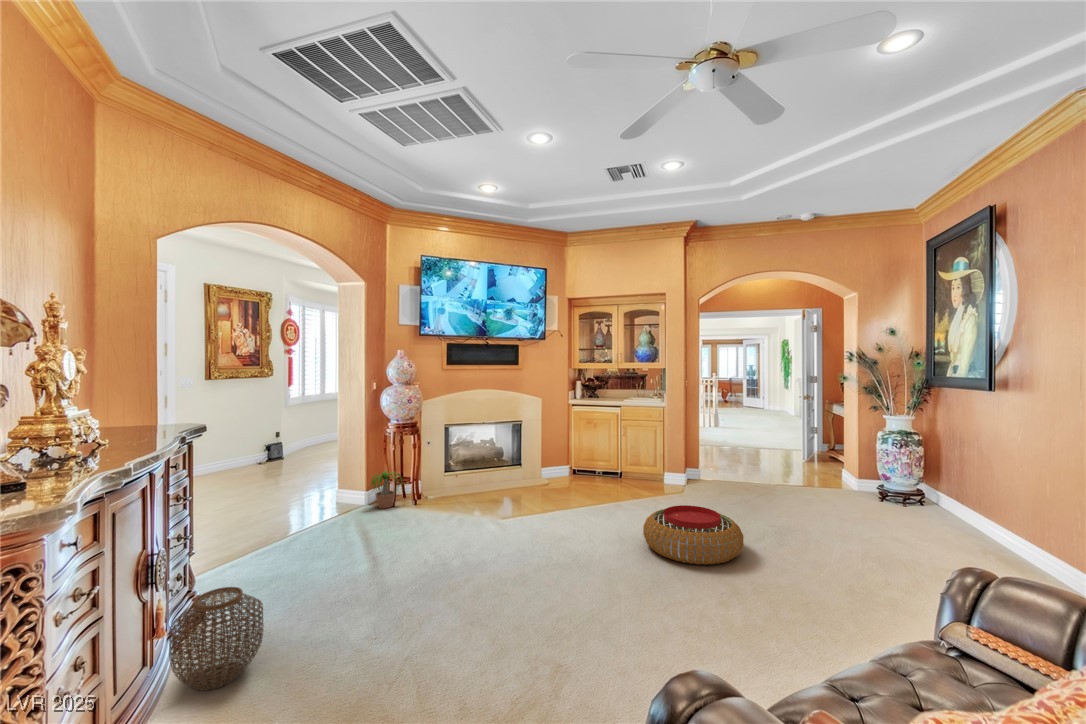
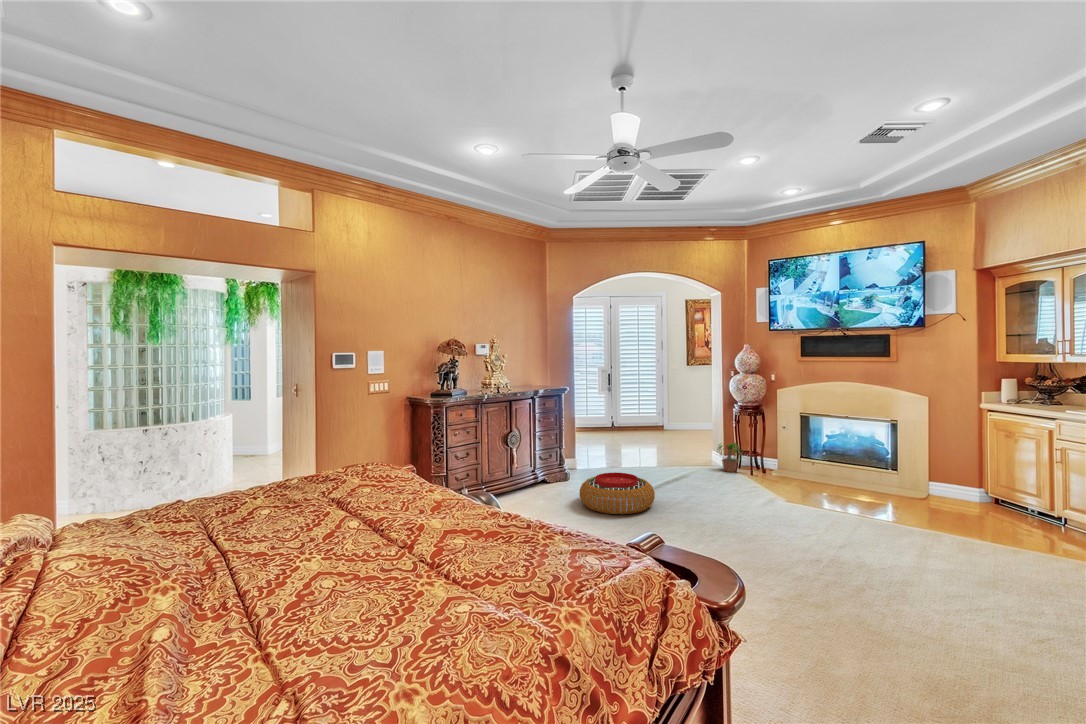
pouf: present [643,505,744,565] -> present [580,473,655,514]
woven basket: present [169,587,263,691] -> none [524,460,558,499]

